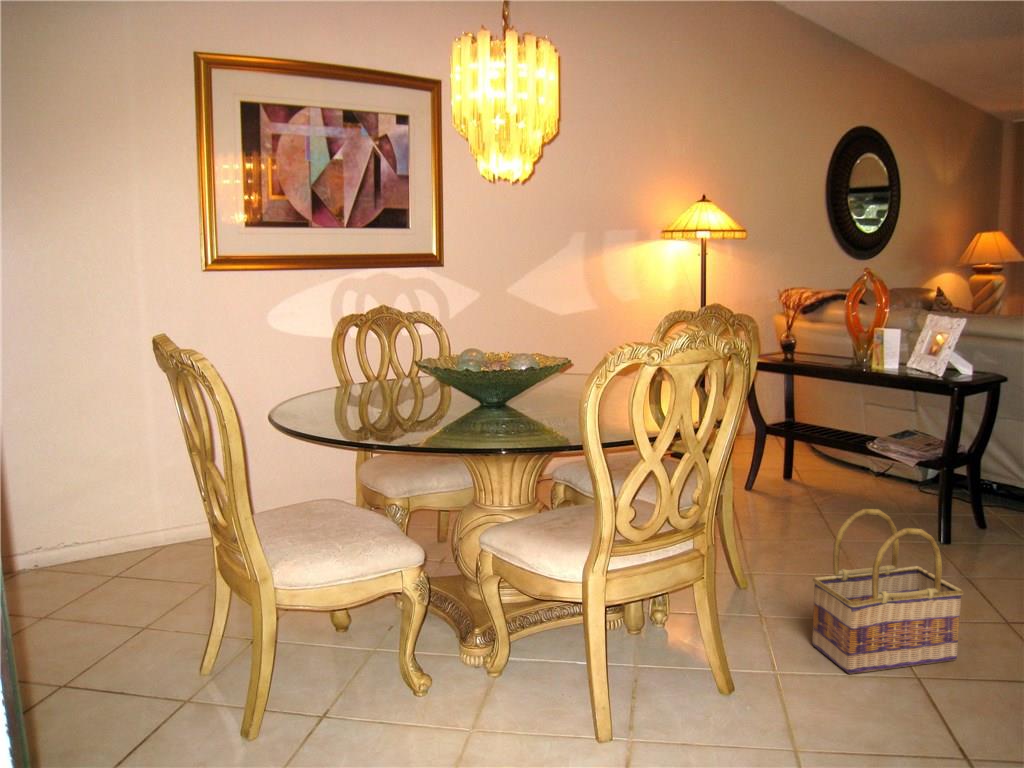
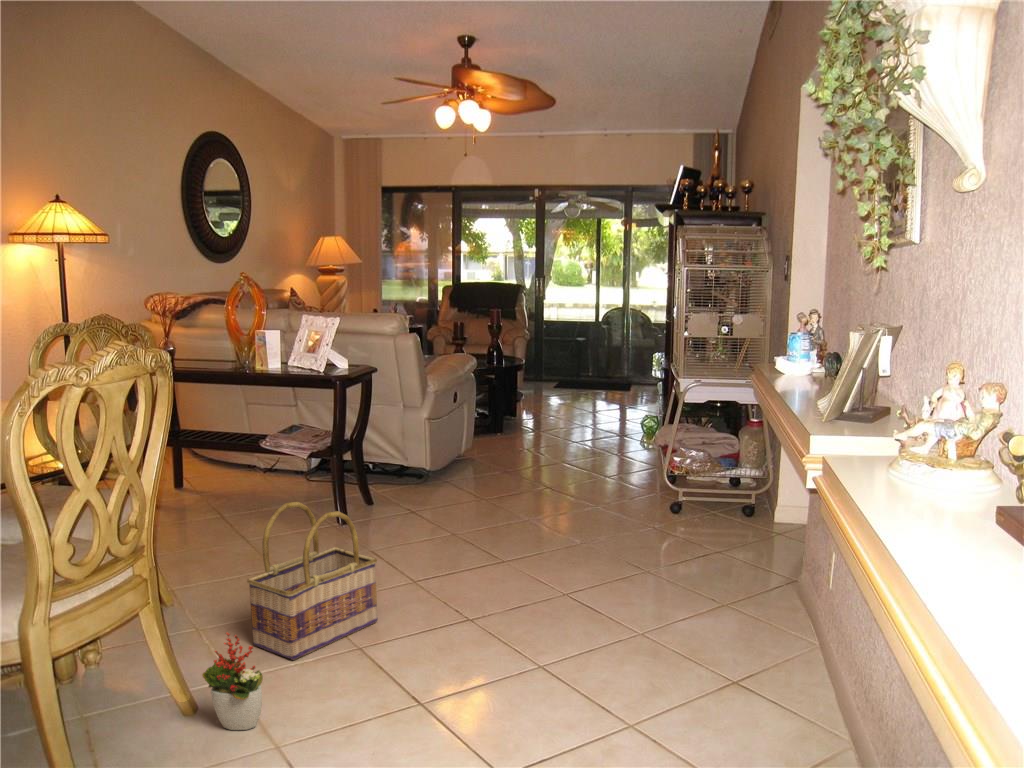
decorative plant: none [744,627,803,732] -> present [202,633,263,730]

